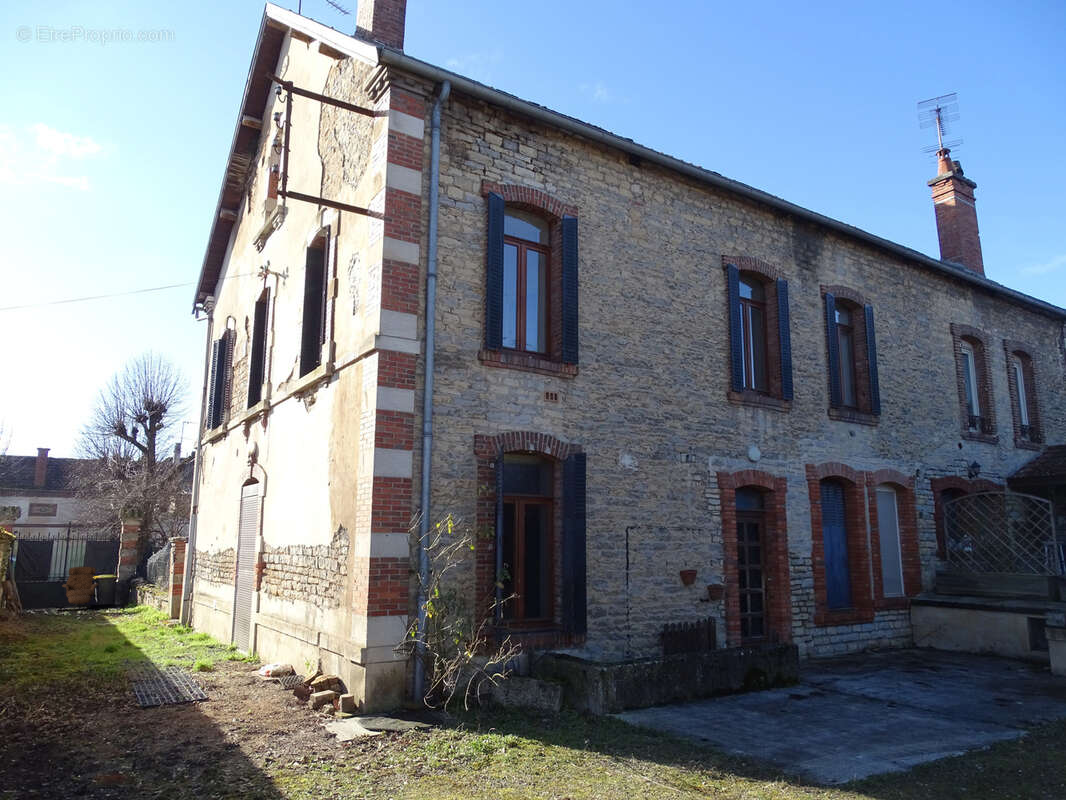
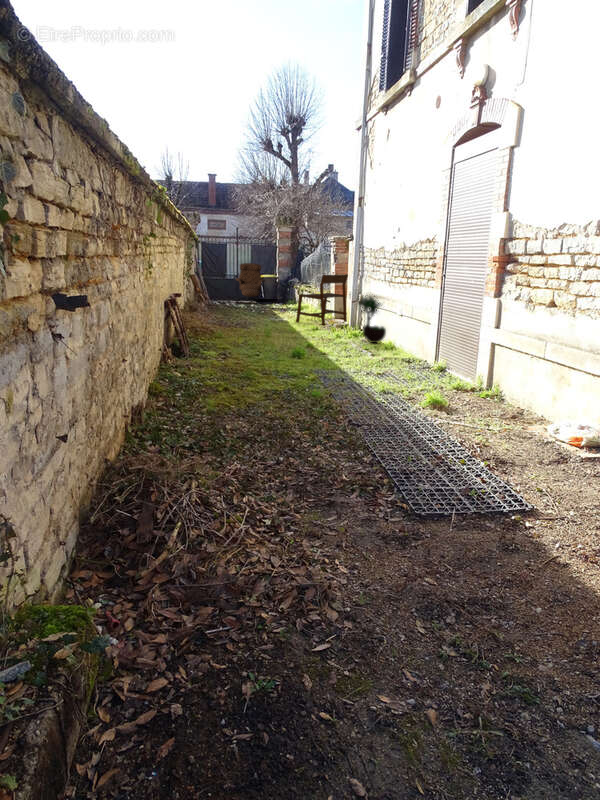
bench: none [125,575,184,626] -> present [296,274,348,325]
potted tree: none [177,589,206,636] -> present [358,295,386,343]

